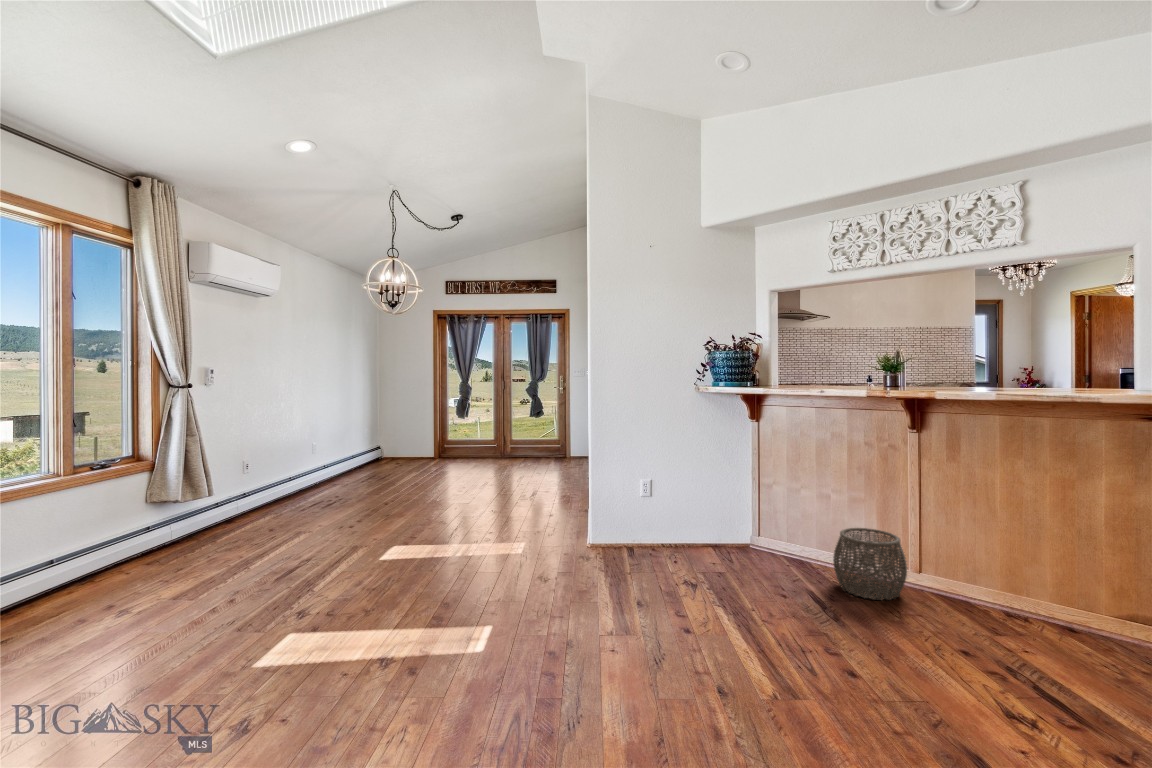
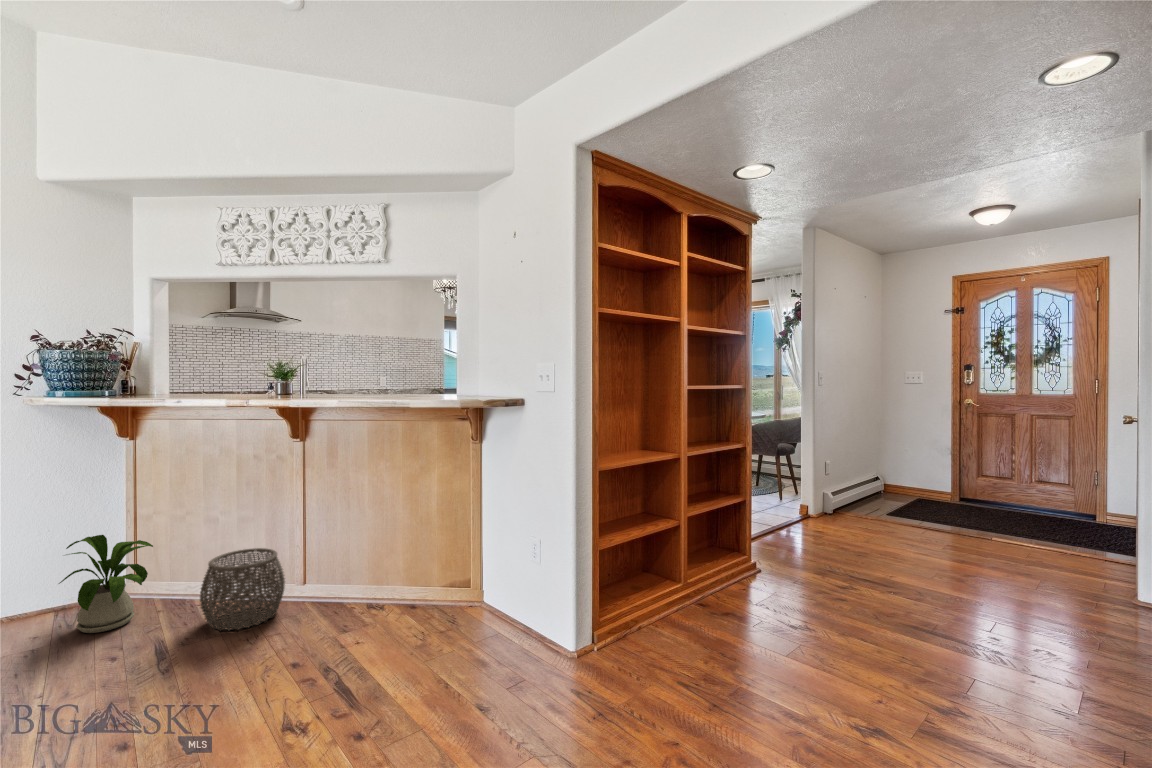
house plant: none [725,496,791,572] -> present [59,535,153,633]

